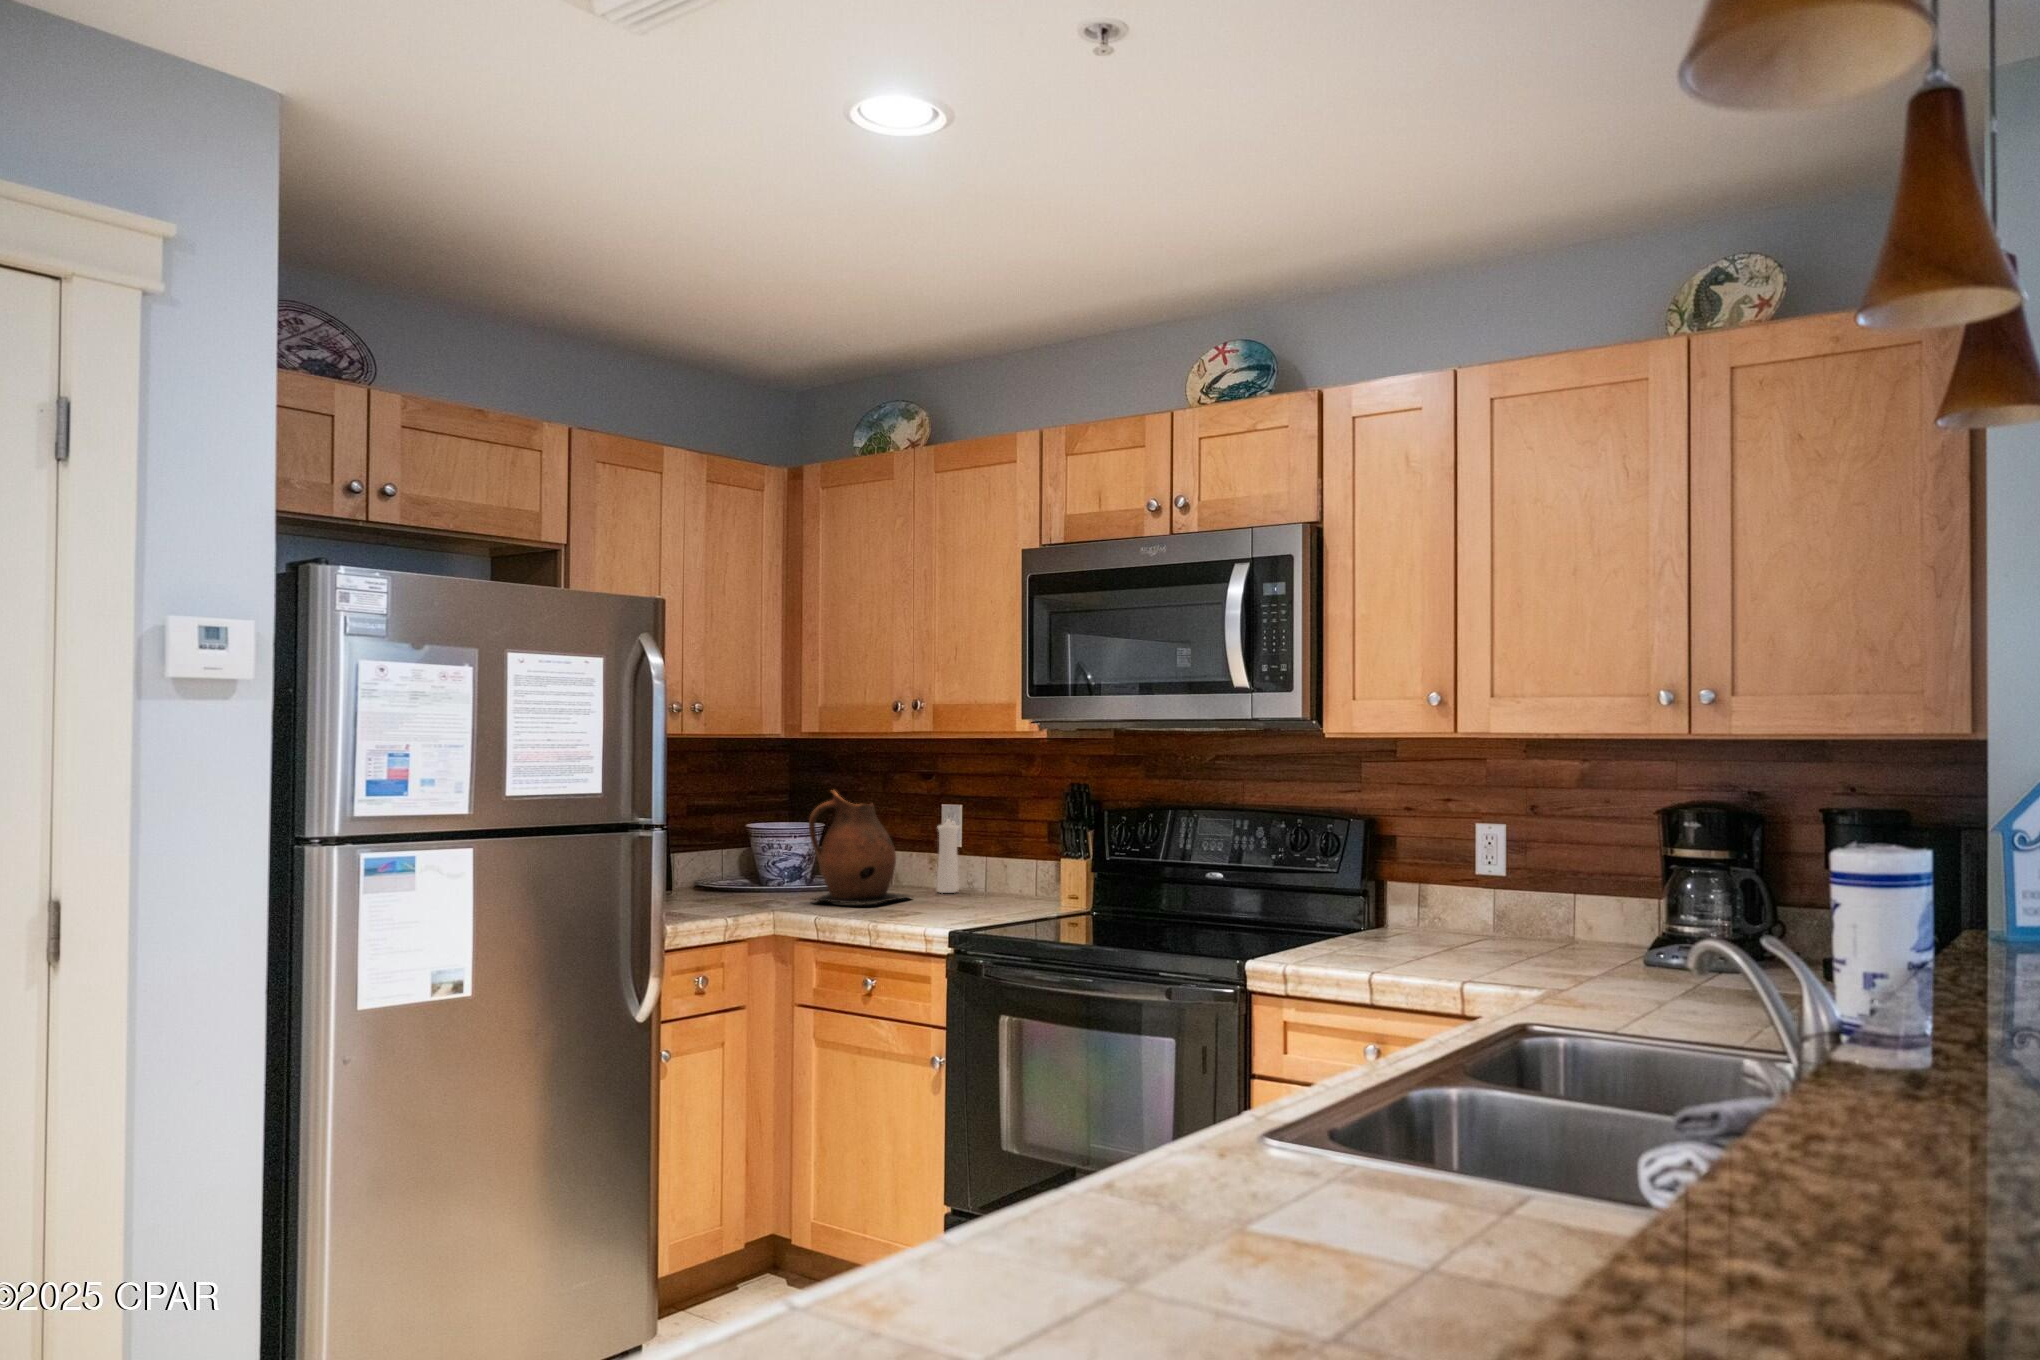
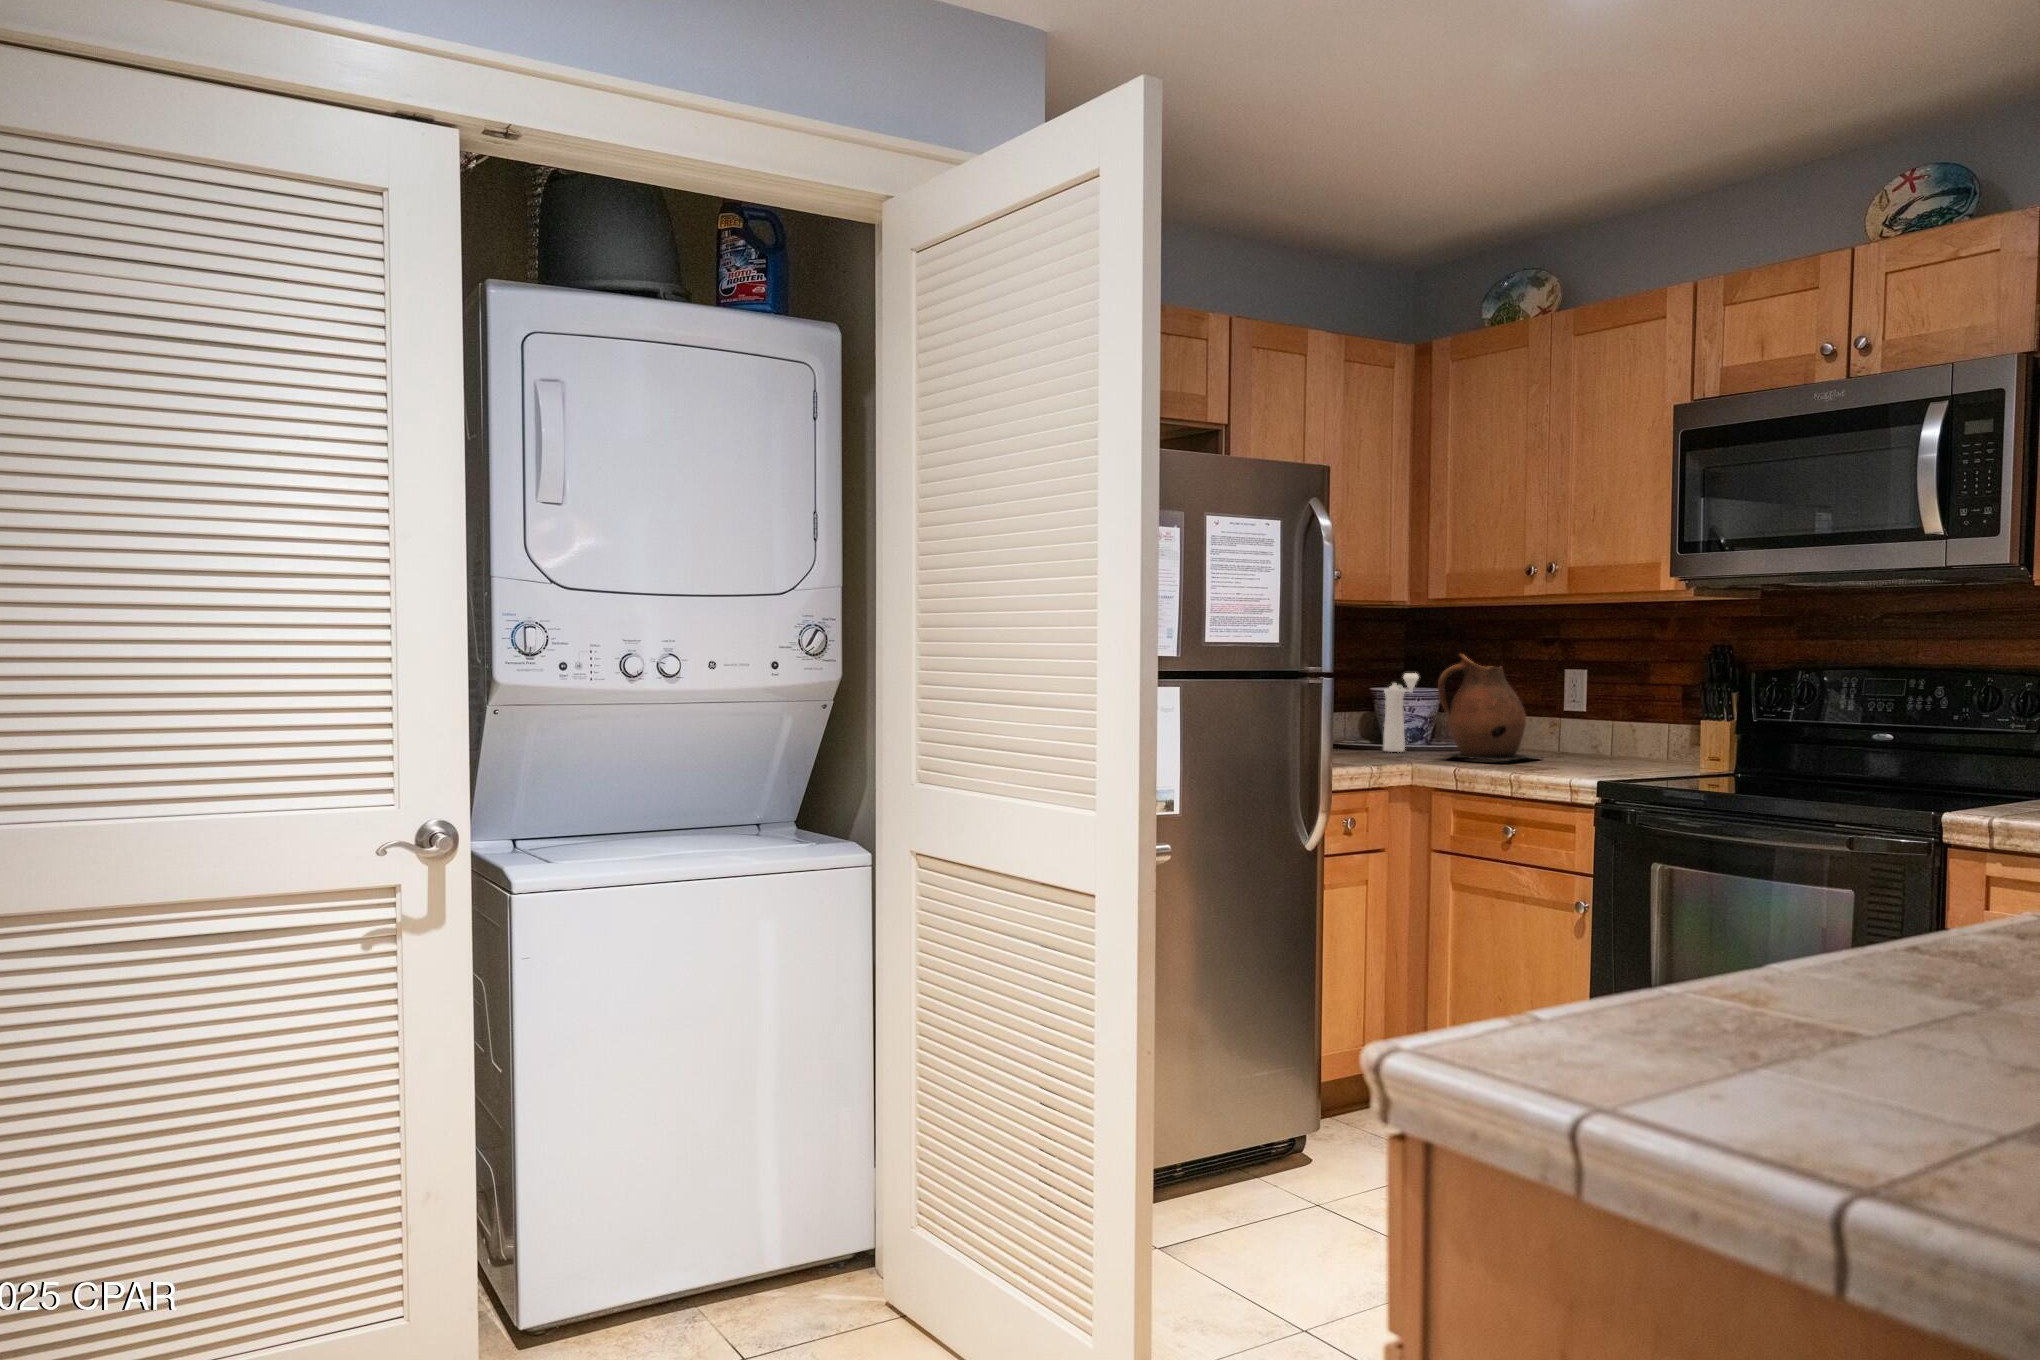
pepper mill: present [937,819,959,893] -> present [1383,673,1419,752]

